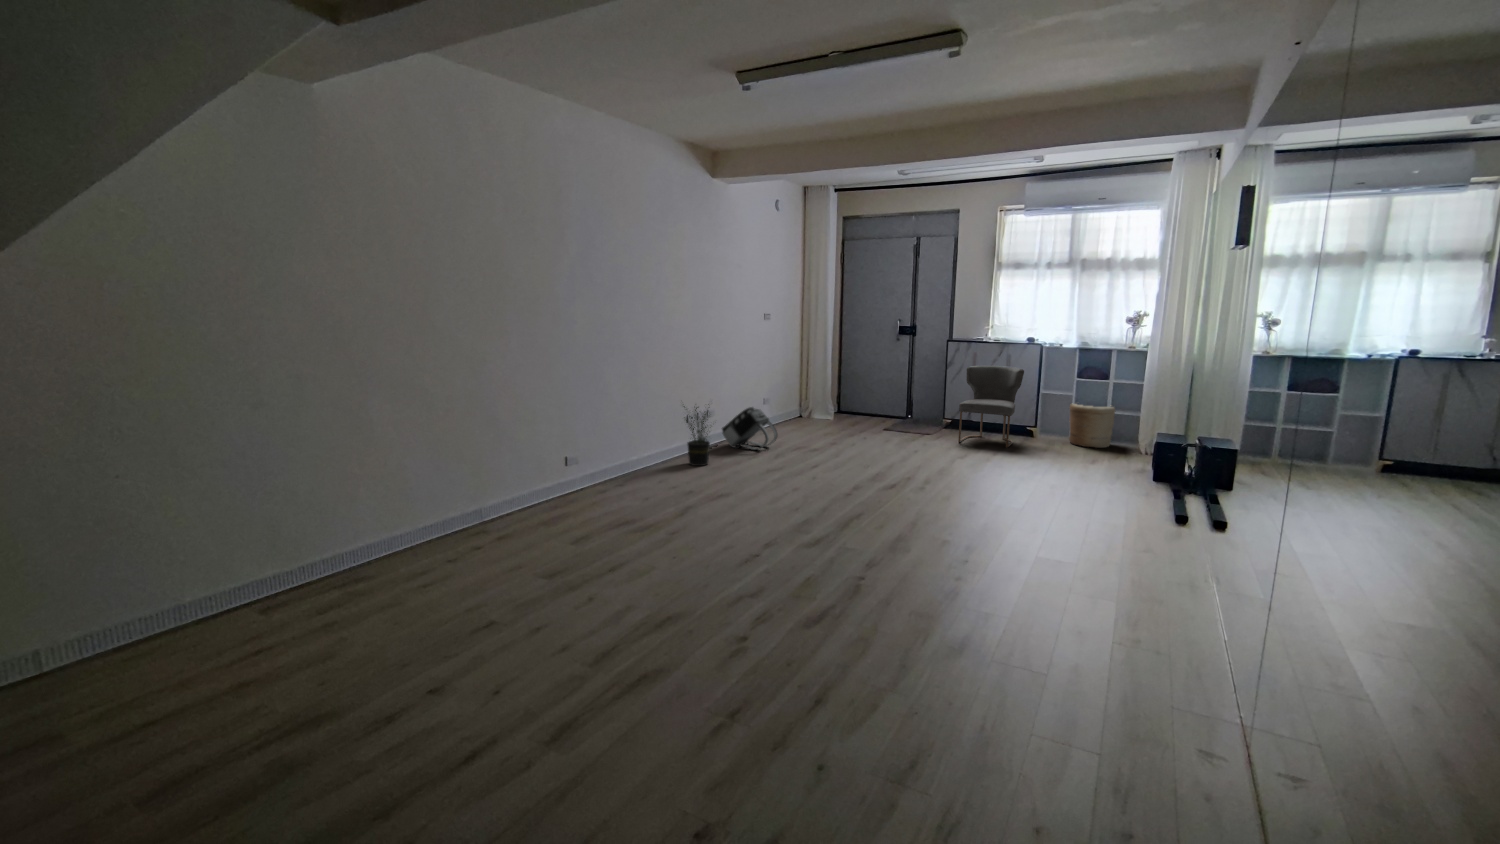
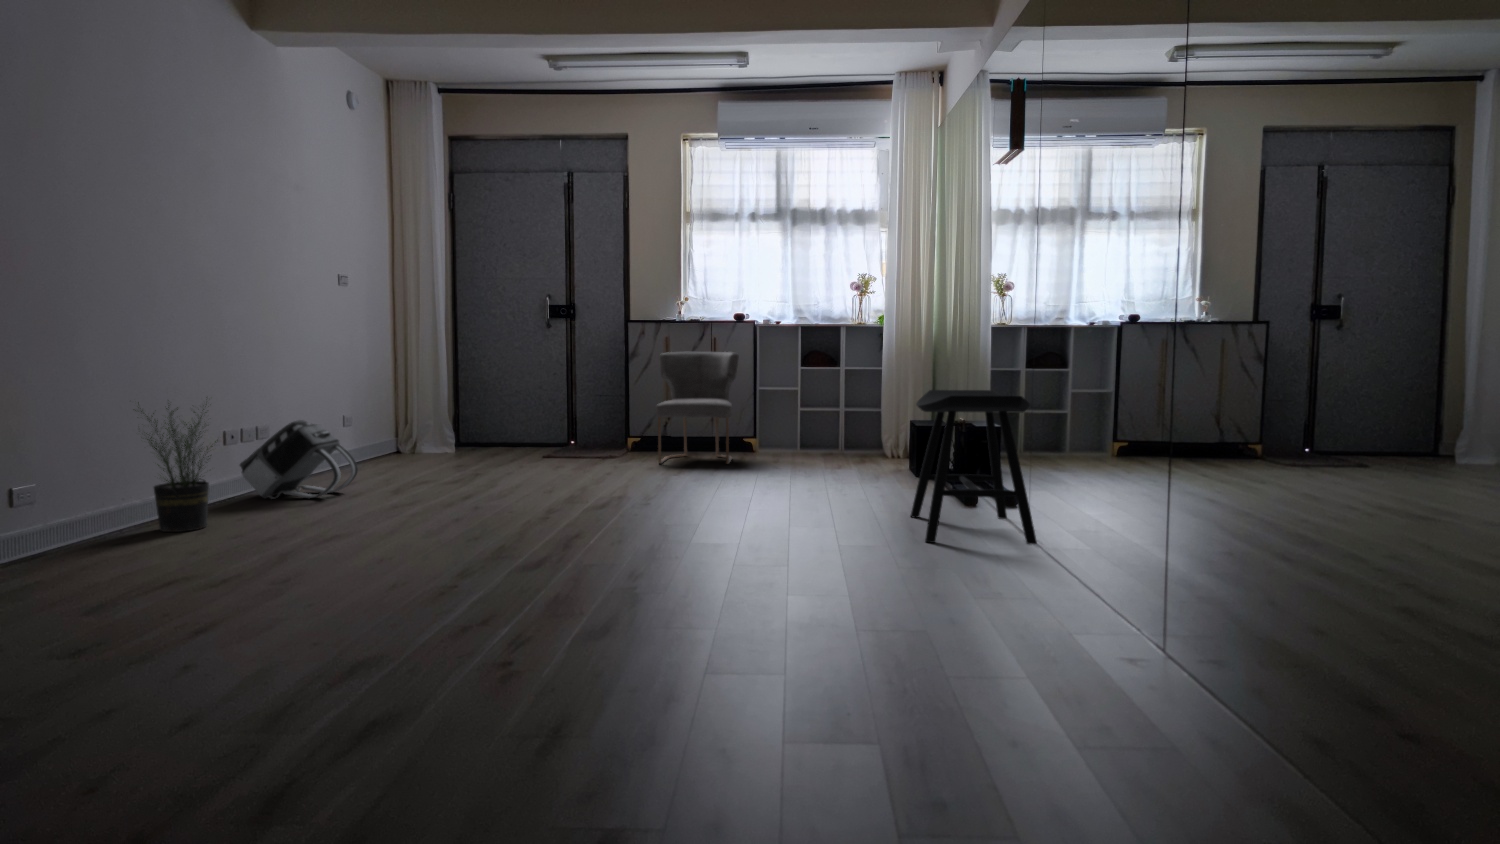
woven basket: present [1069,404,1116,448] -> none [798,400,853,457]
stool: none [1104,427,1200,545] -> present [911,390,1037,544]

